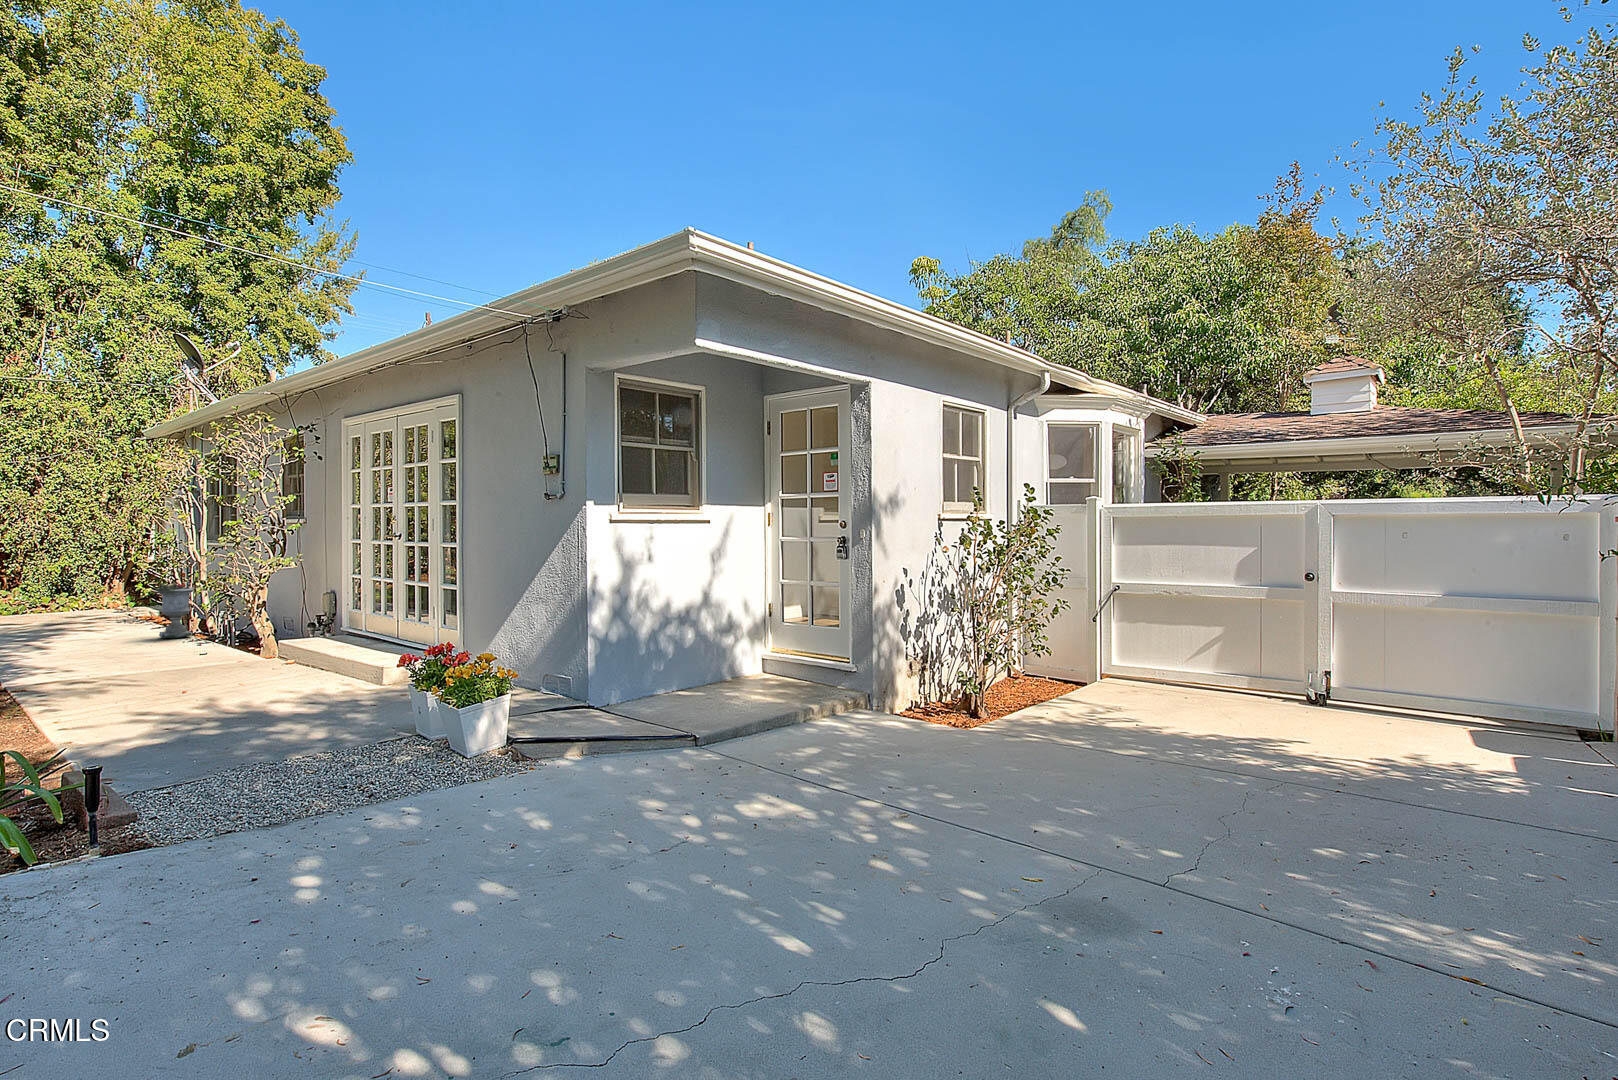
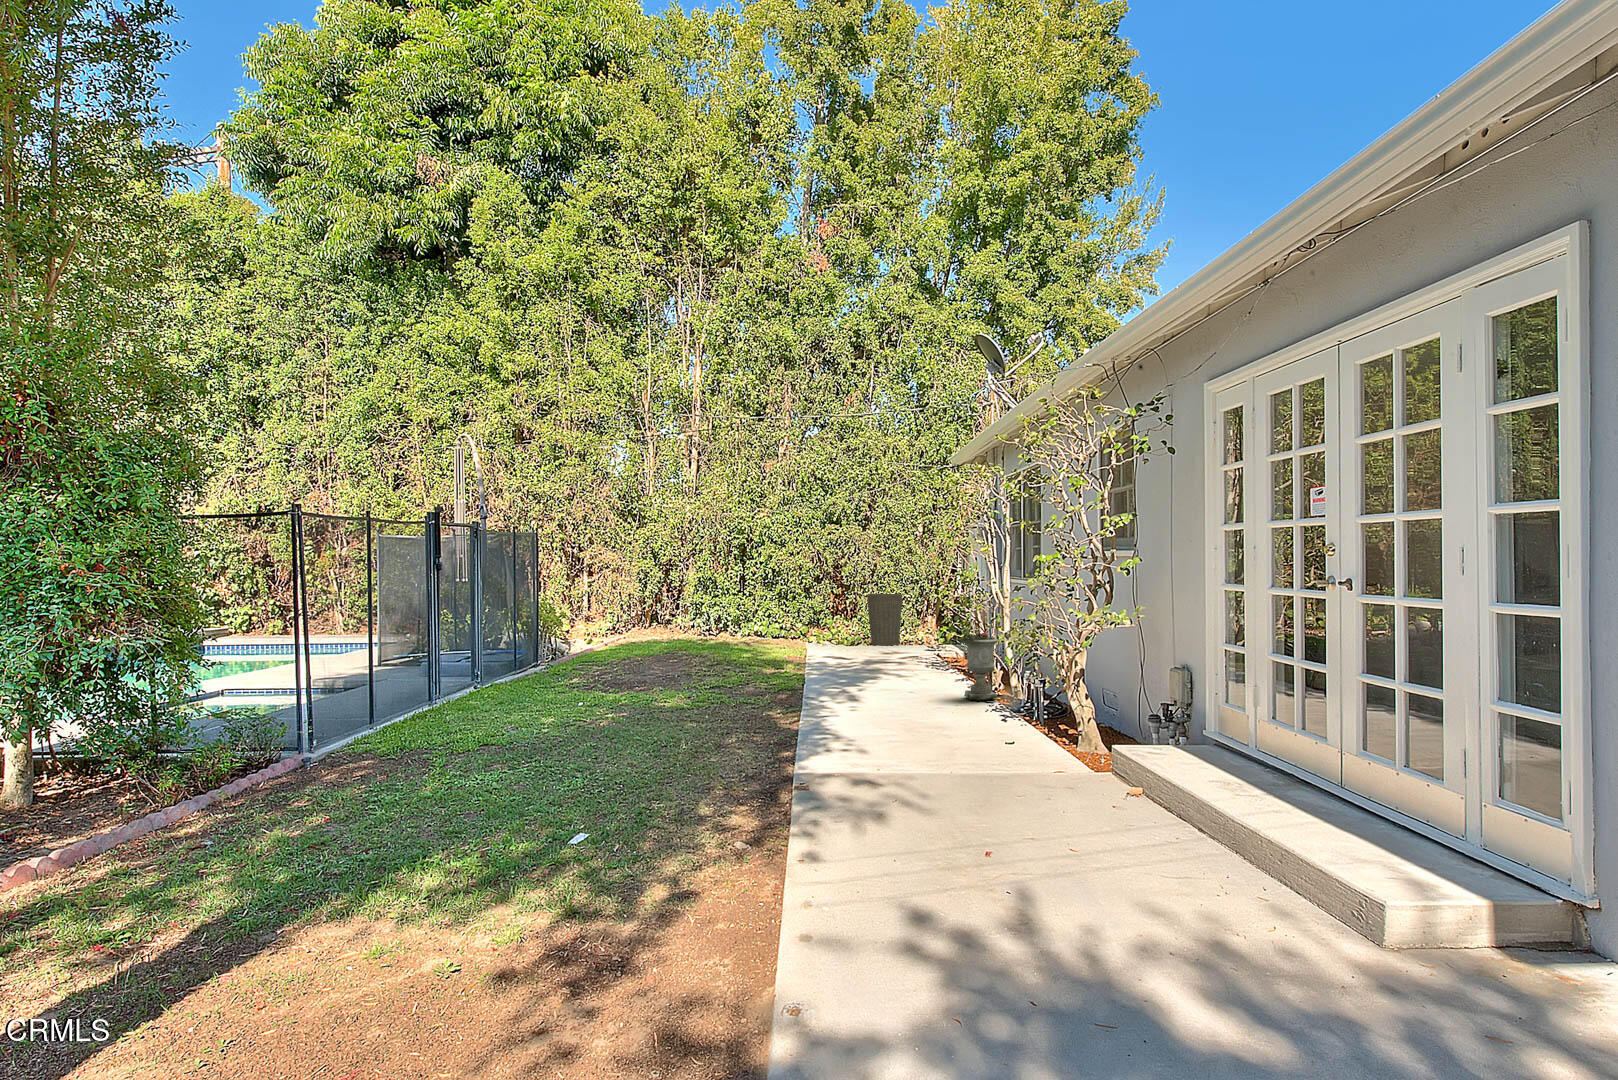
trash can: none [35,557,82,607] -> present [867,593,903,645]

